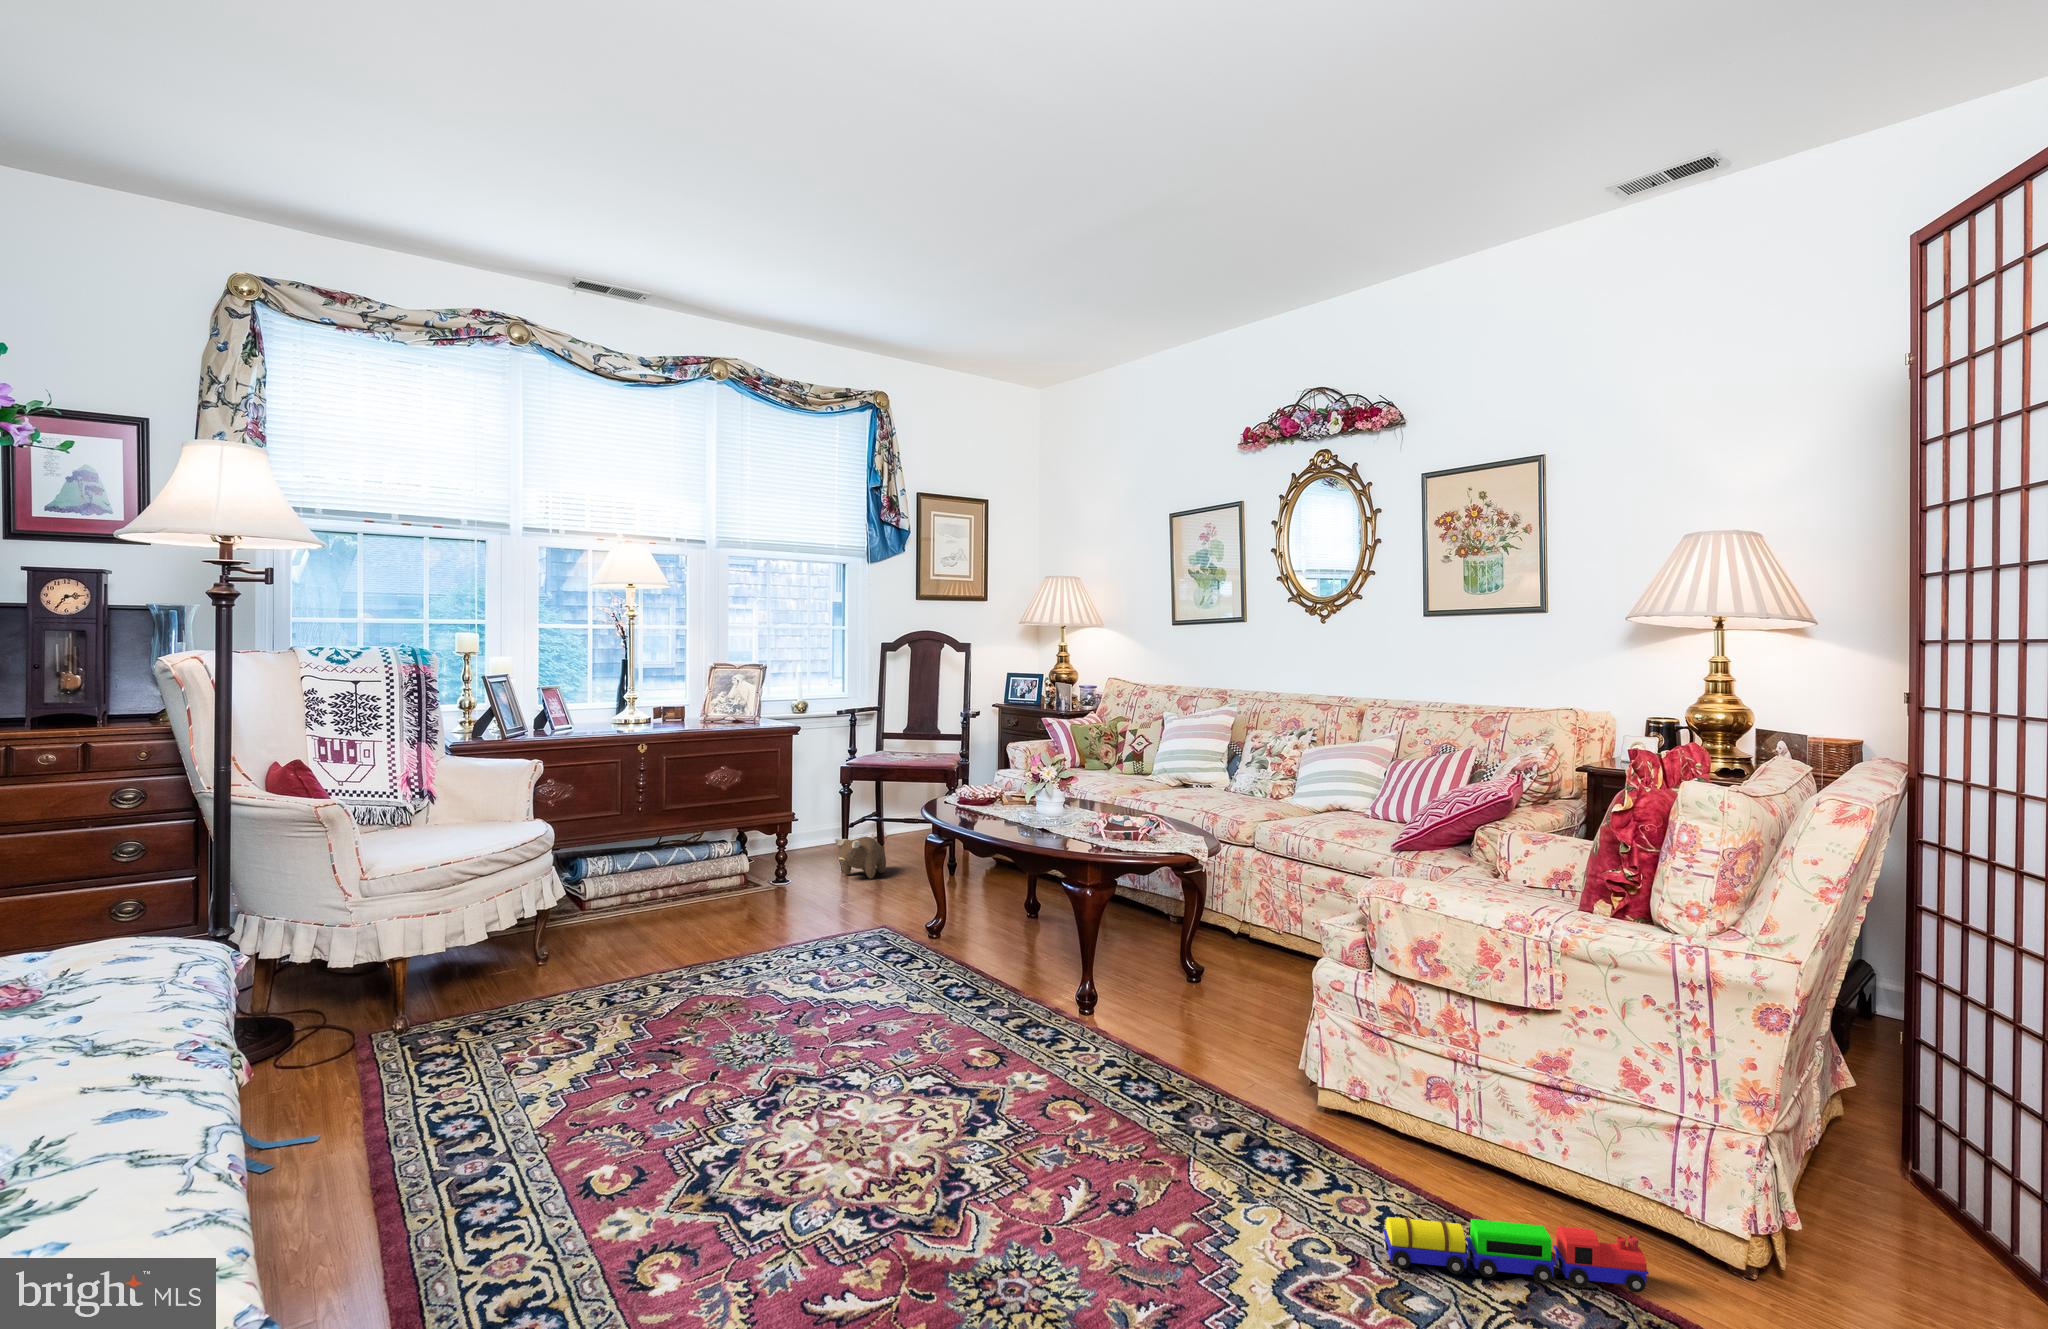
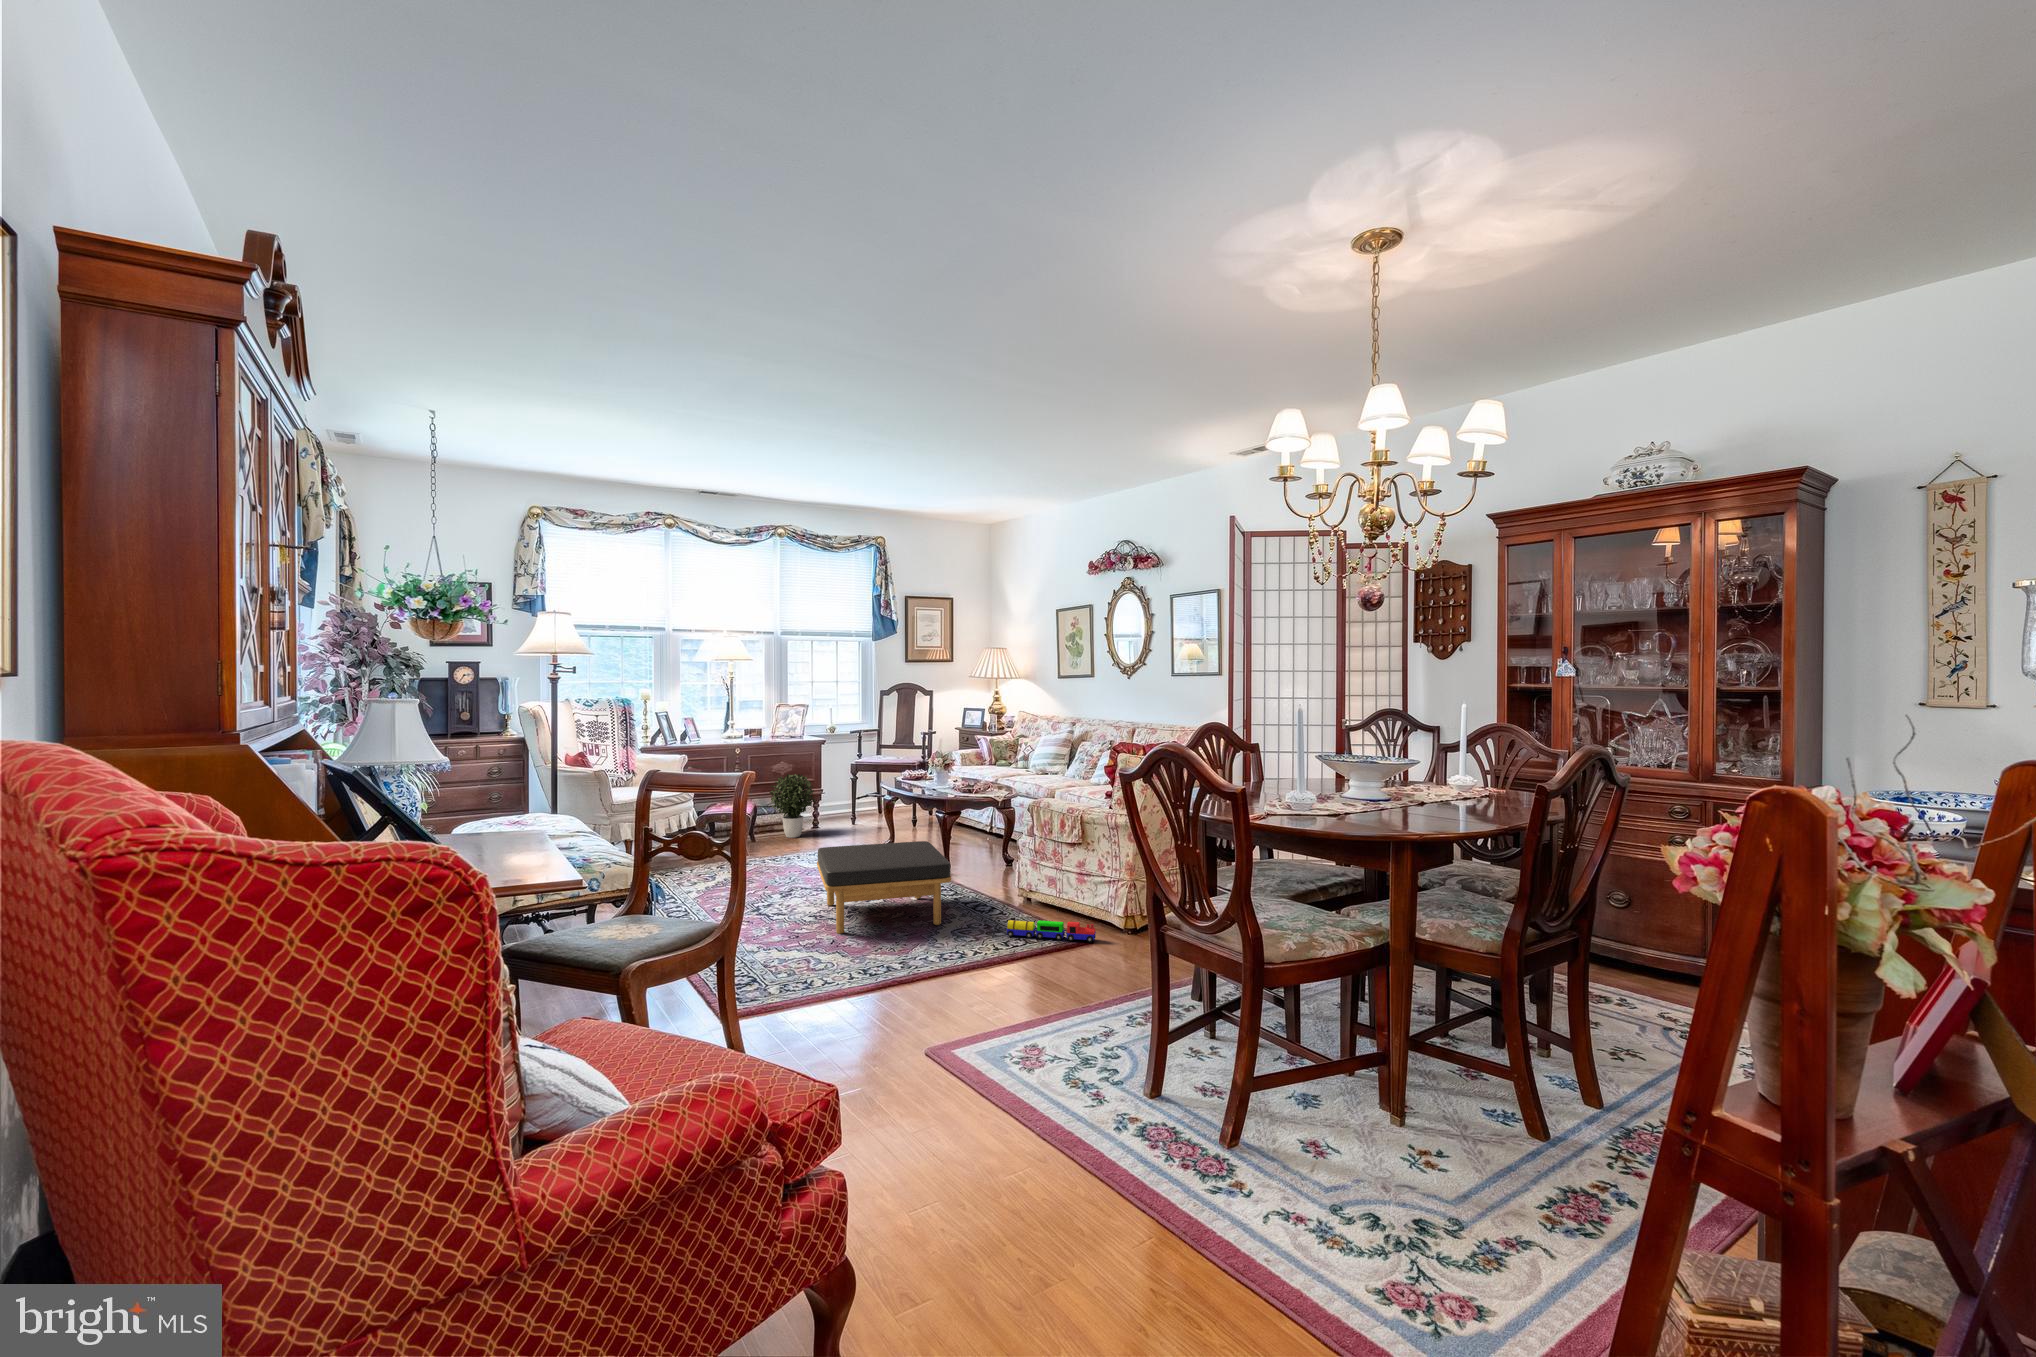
potted plant: none [703,787,787,903] -> present [770,774,816,838]
plush toy: present [835,837,886,879] -> none [846,804,877,828]
ottoman: none [842,960,1207,1268] -> present [817,841,951,934]

